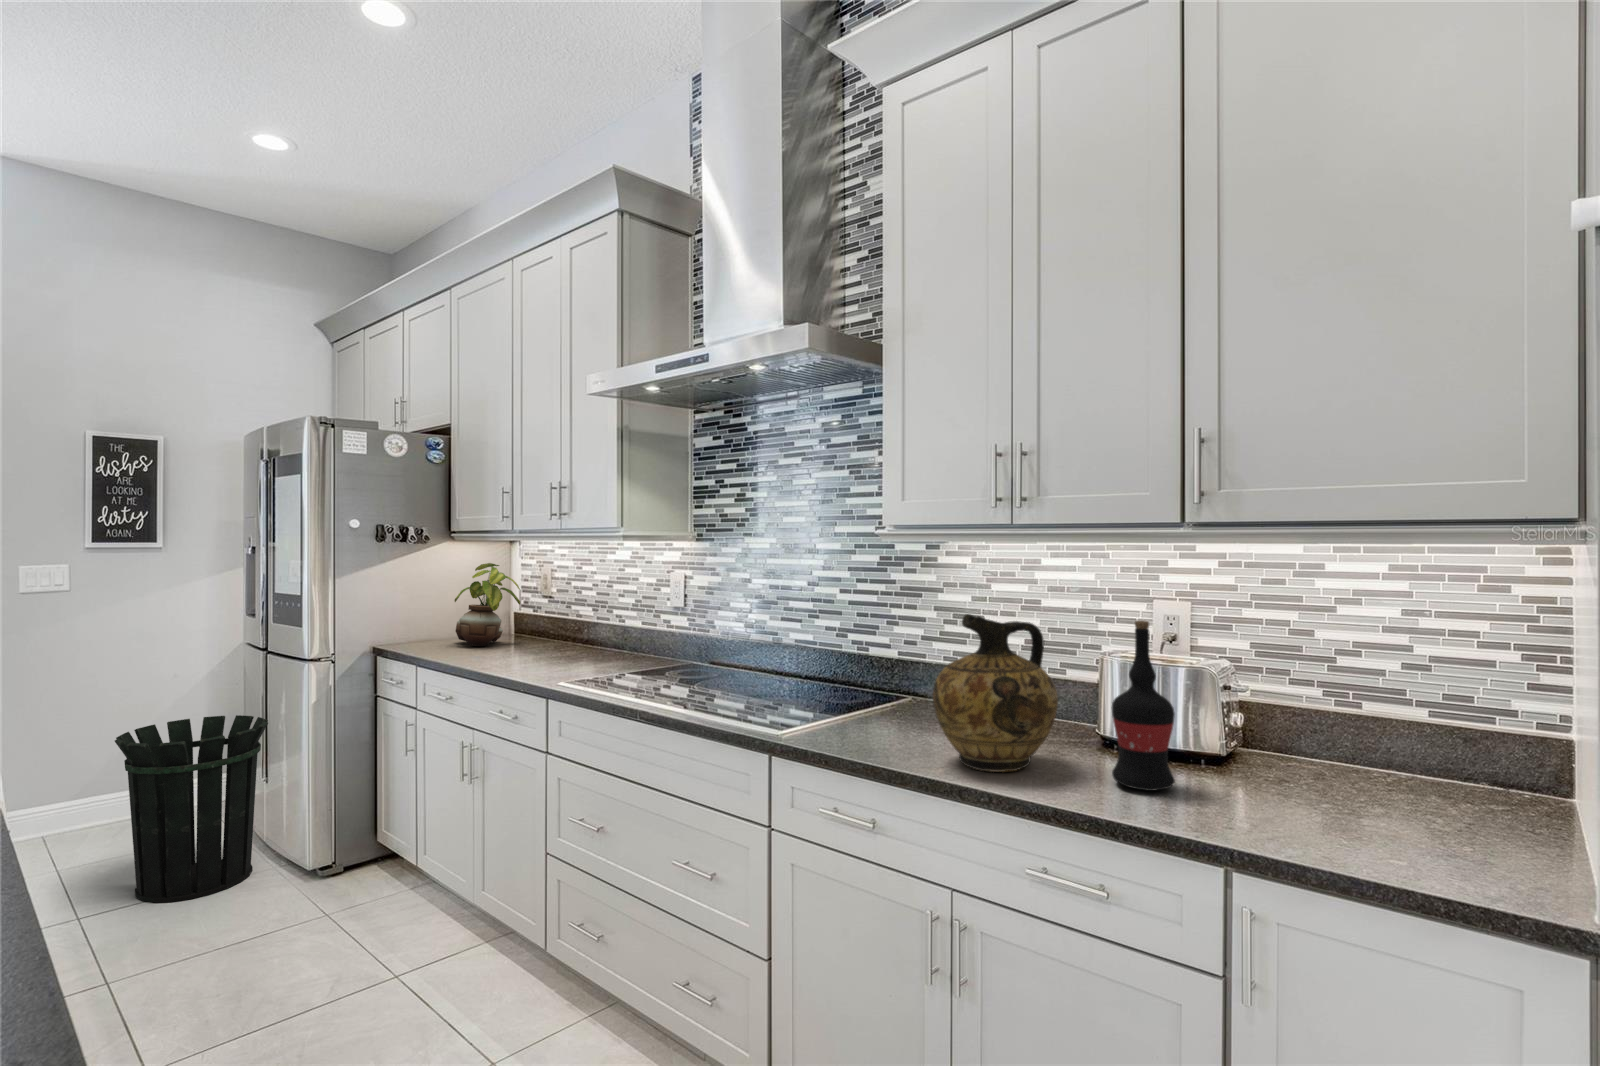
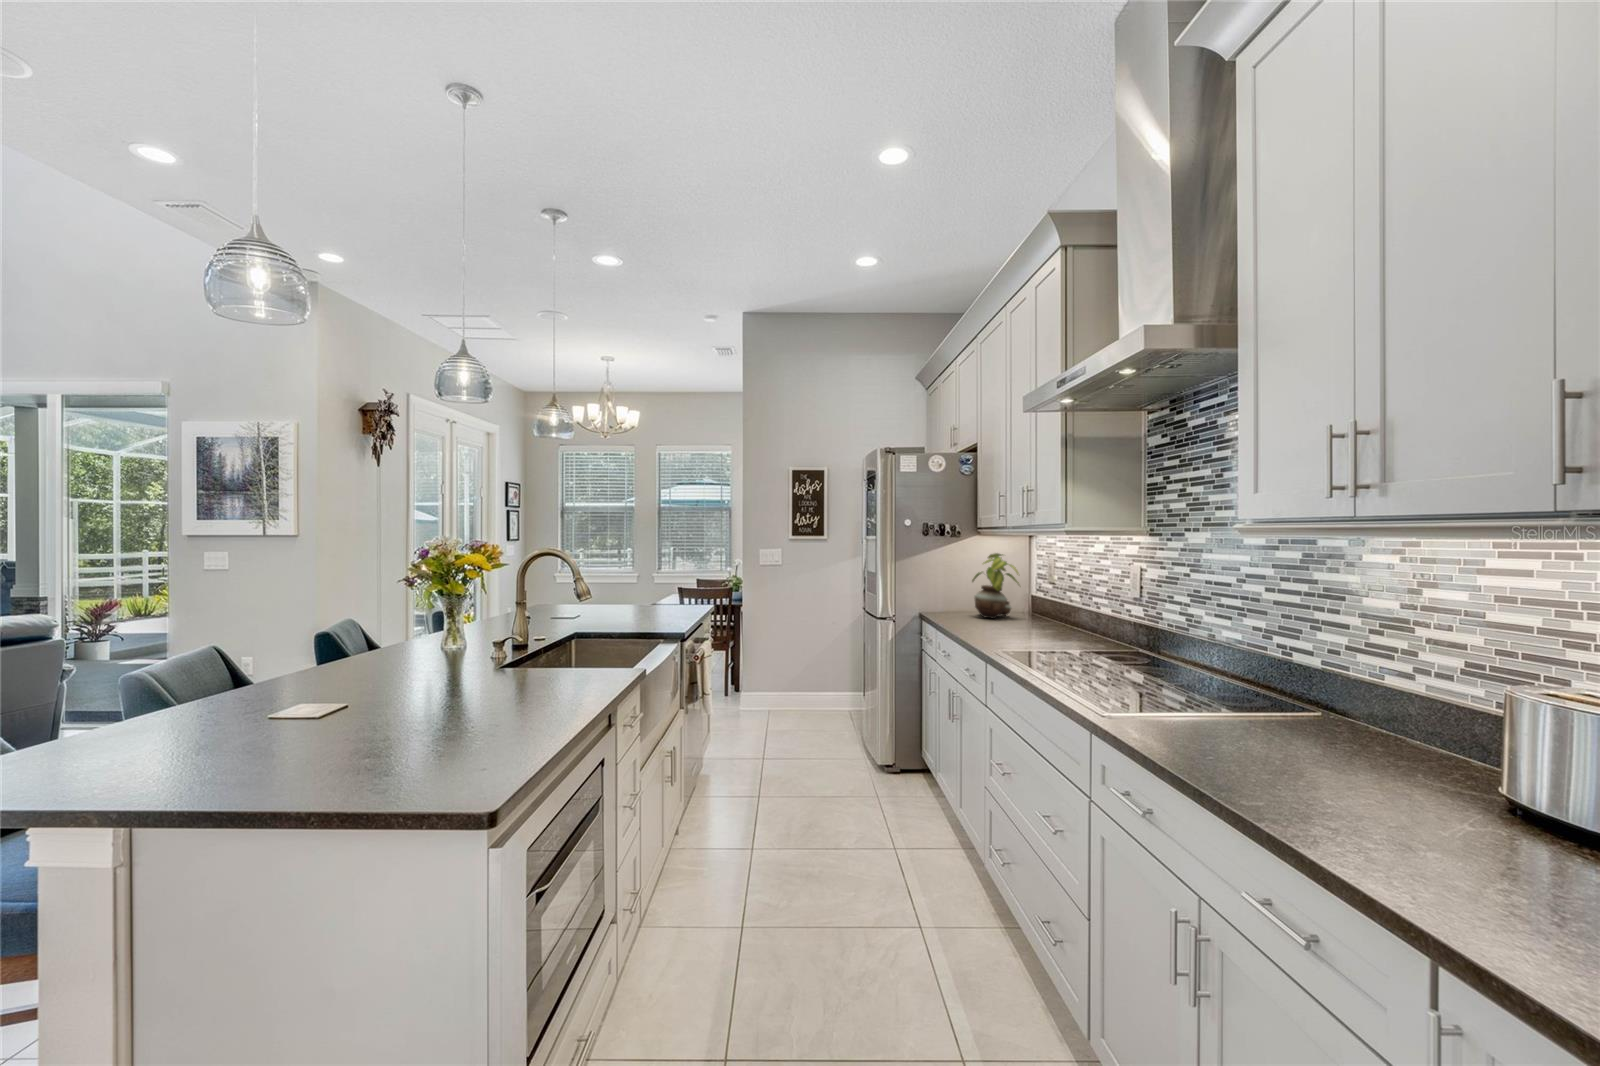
ceramic jug: present [933,614,1058,772] -> none [1217,616,1385,799]
wine bottle: present [1112,620,1175,791] -> none [1423,641,1529,869]
waste bin: present [115,715,268,903] -> none [788,648,866,760]

